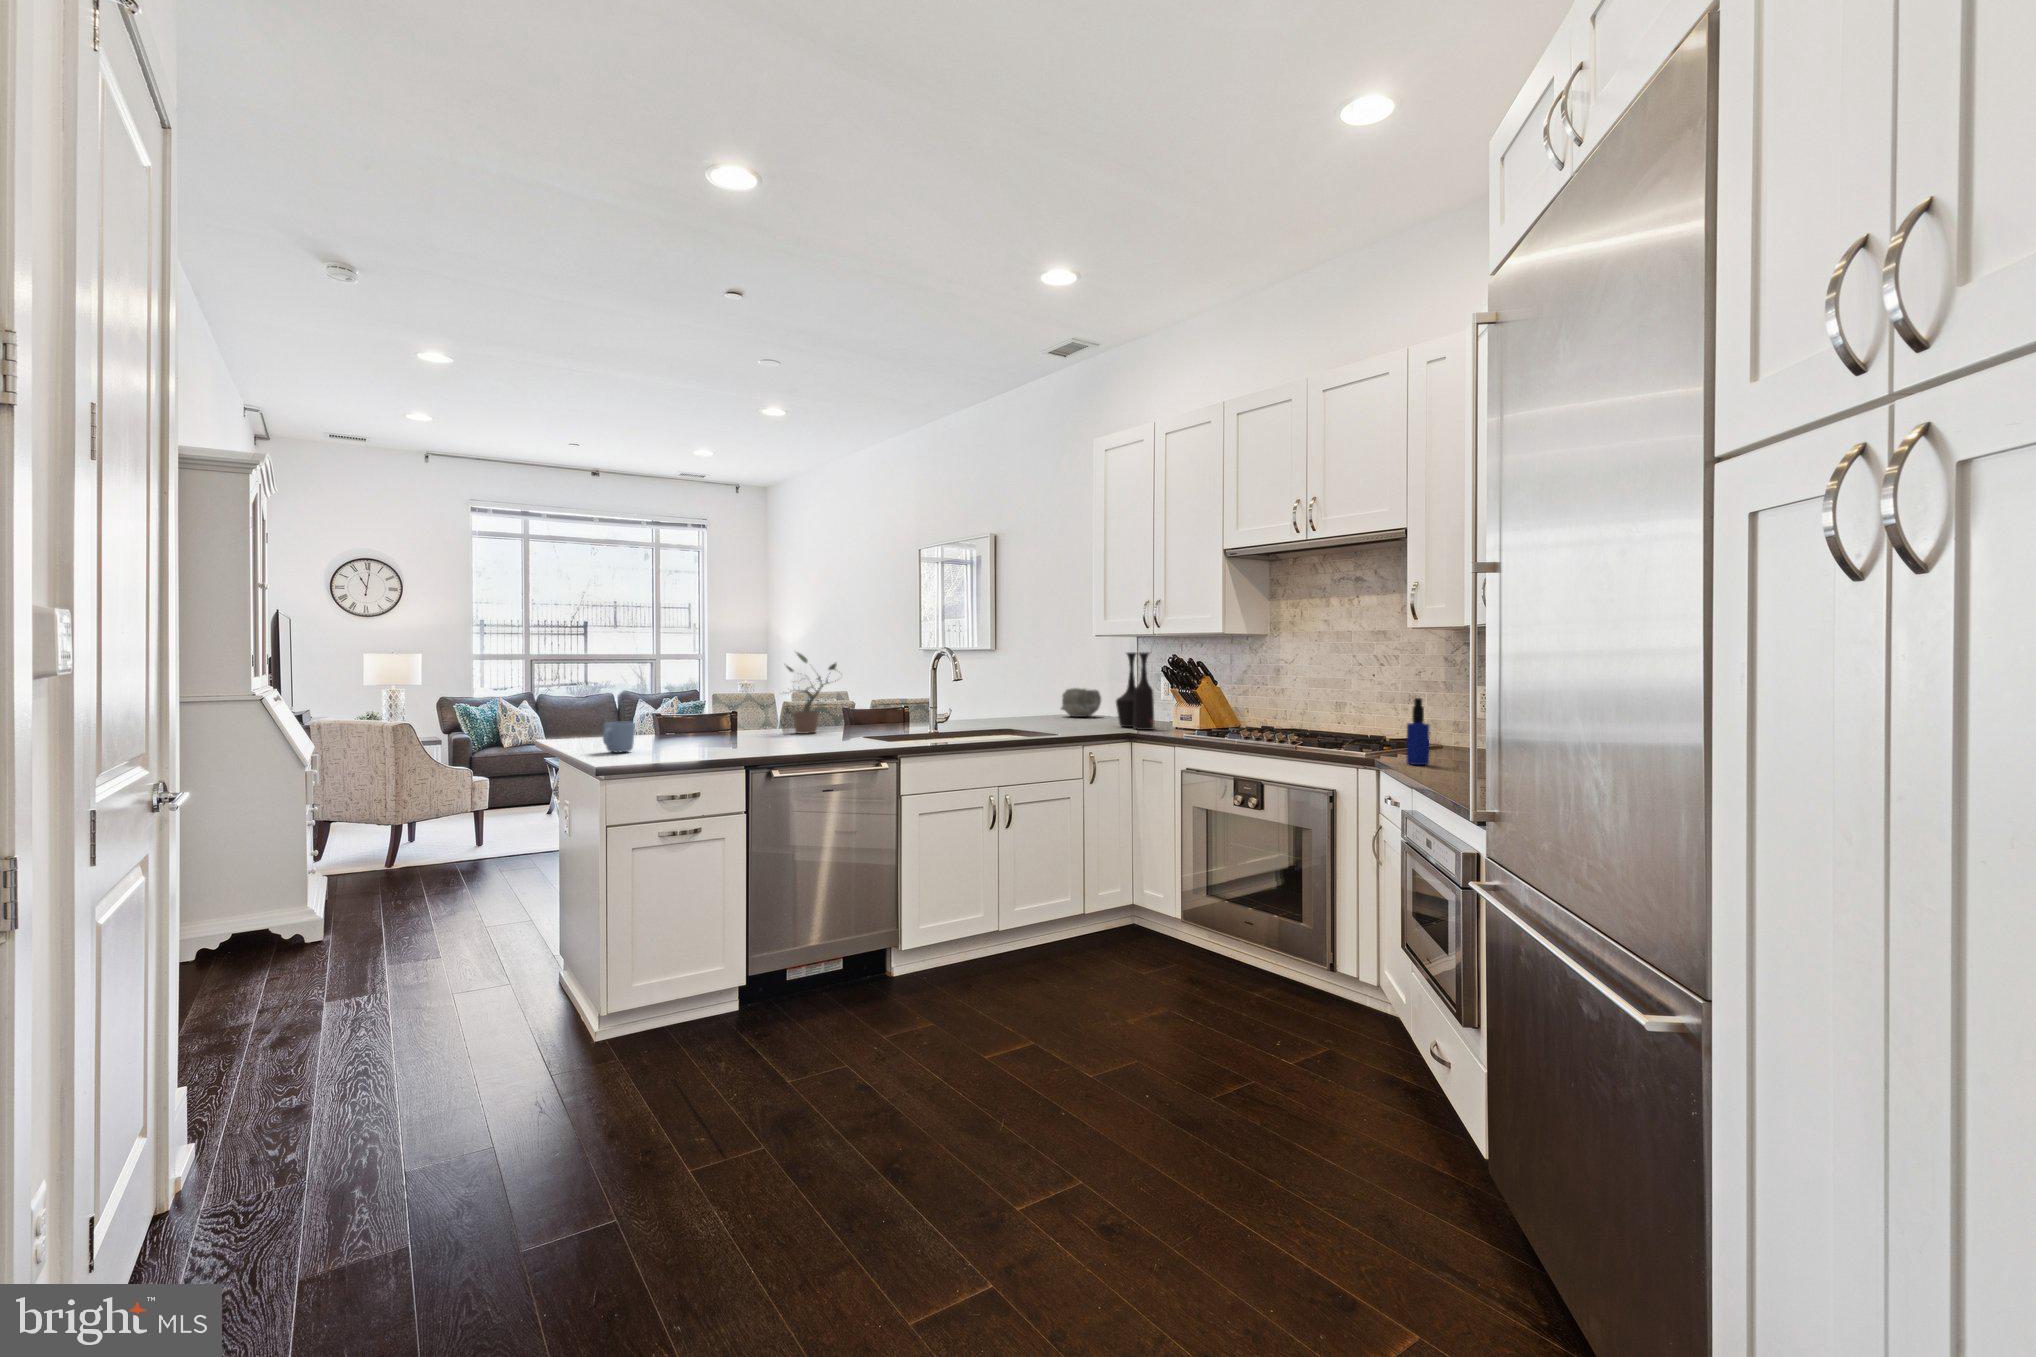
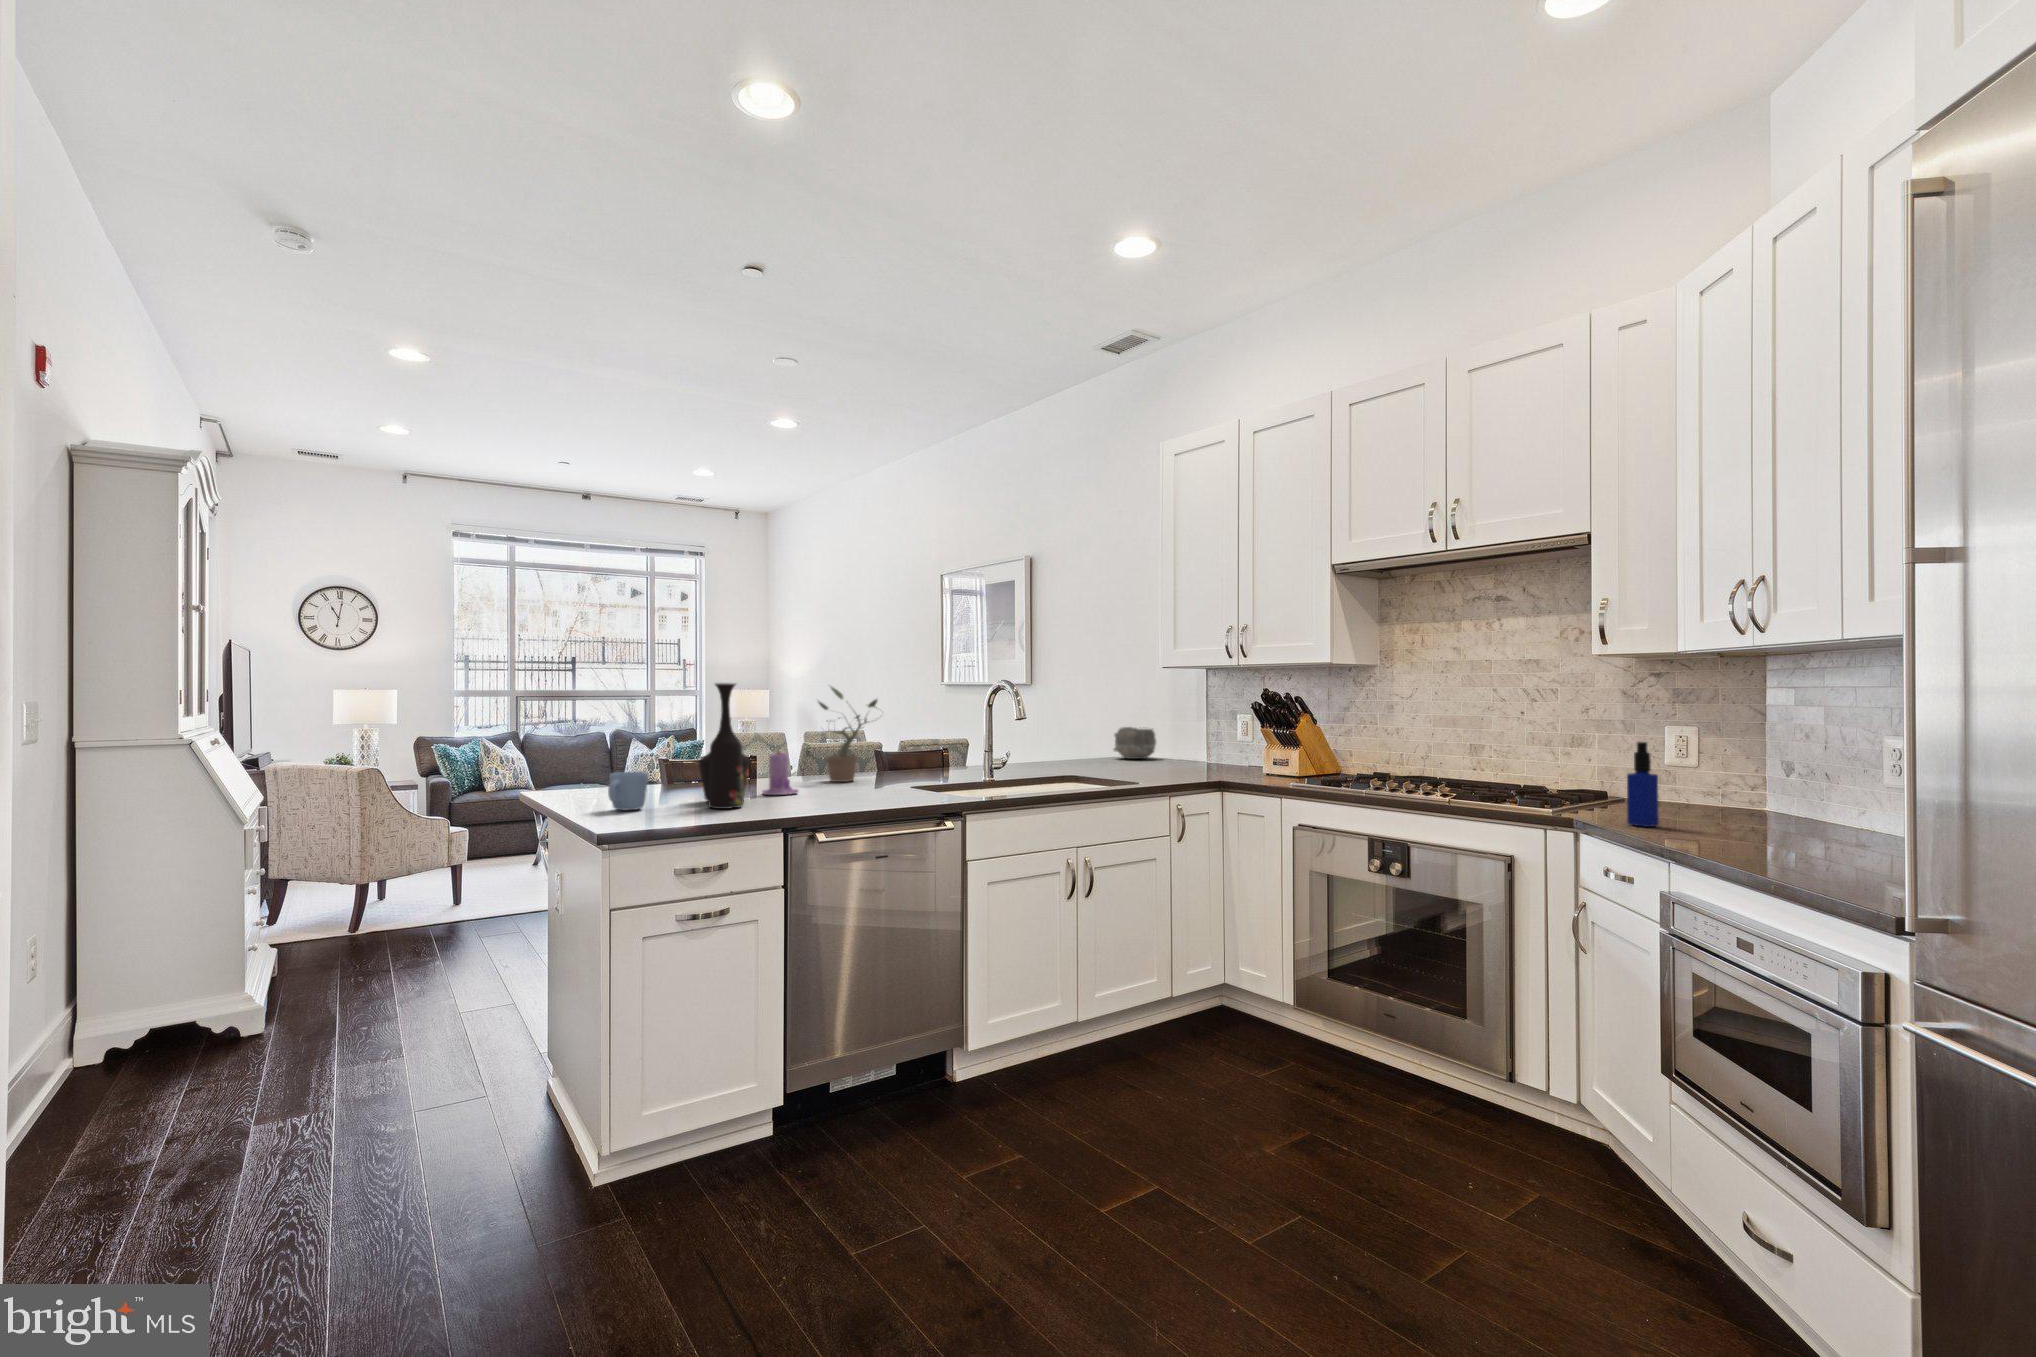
vase: present [1116,652,1154,730] -> present [699,682,750,809]
candle: none [733,702,764,743] -> present [763,751,798,795]

